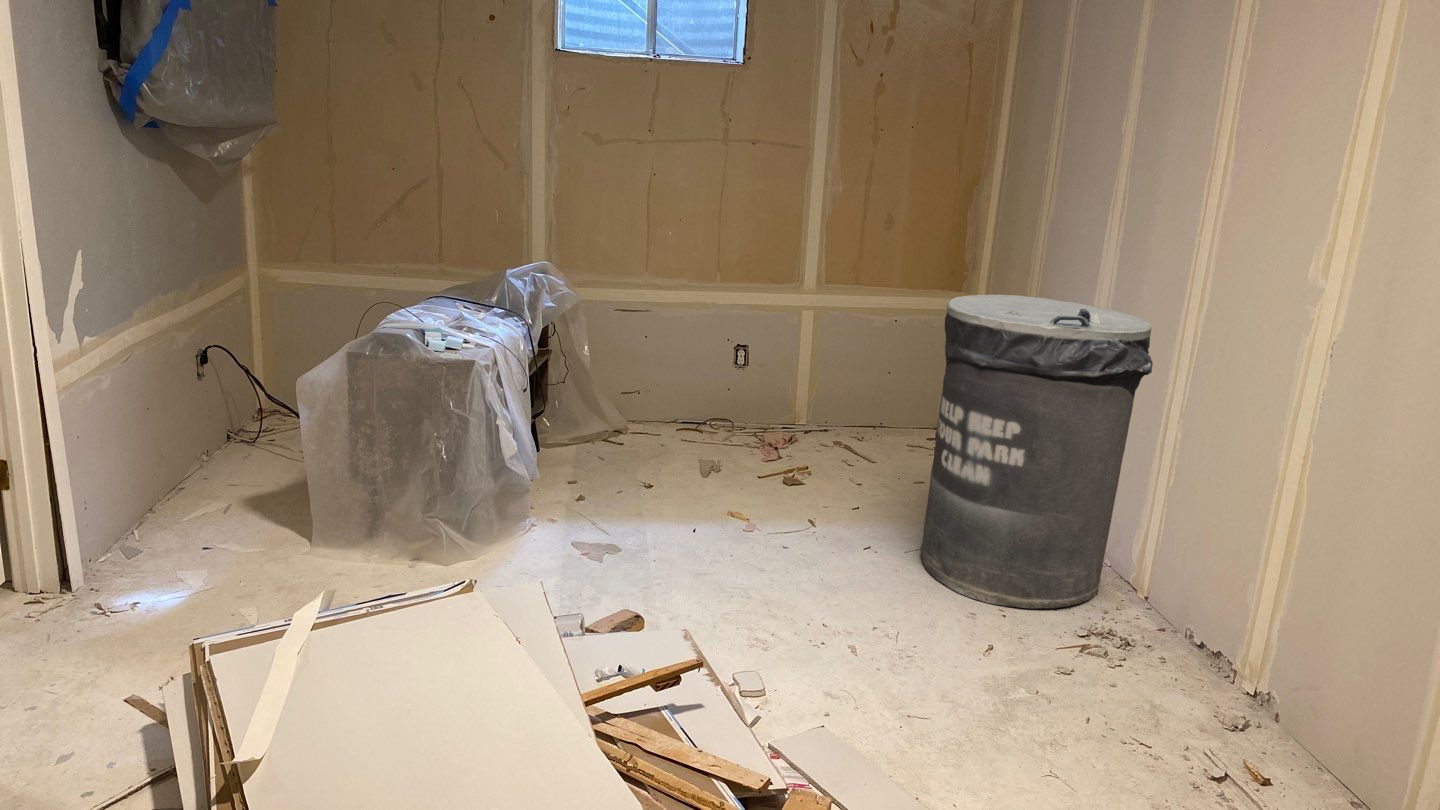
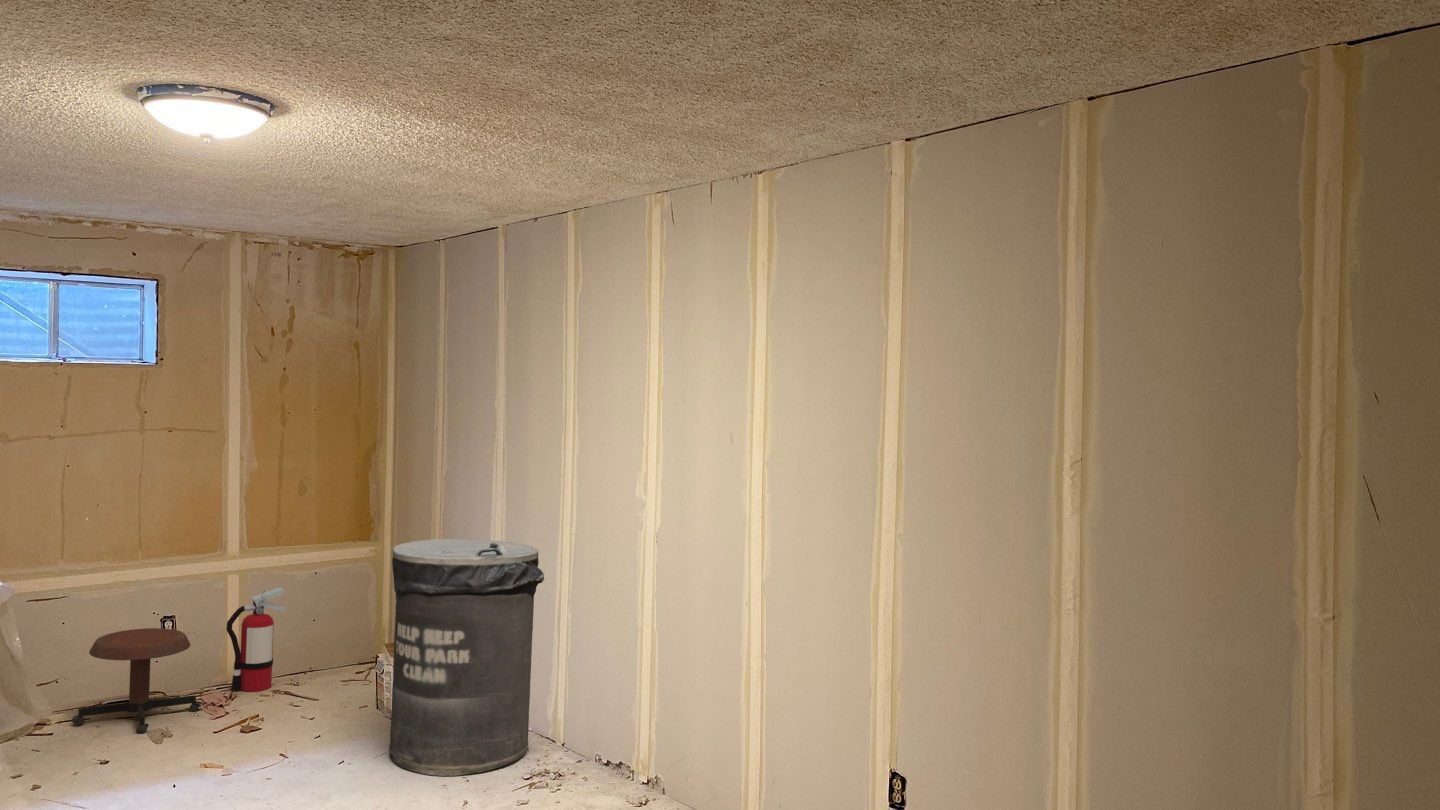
fire extinguisher: none [794,331,856,440] -> present [226,587,287,692]
stool: none [644,354,759,461] -> present [71,628,201,733]

